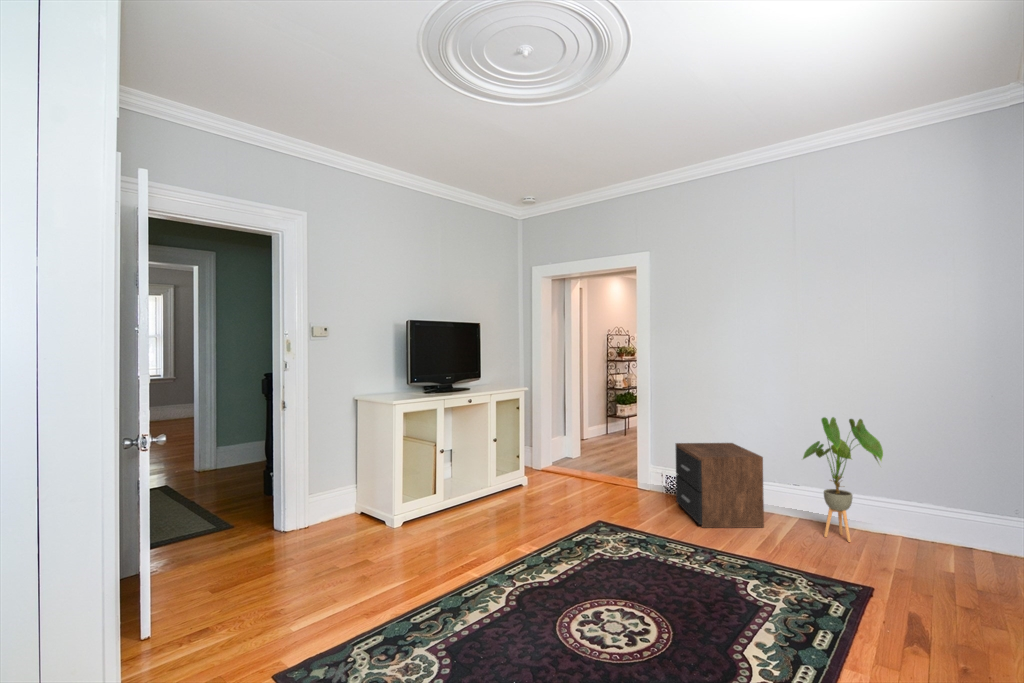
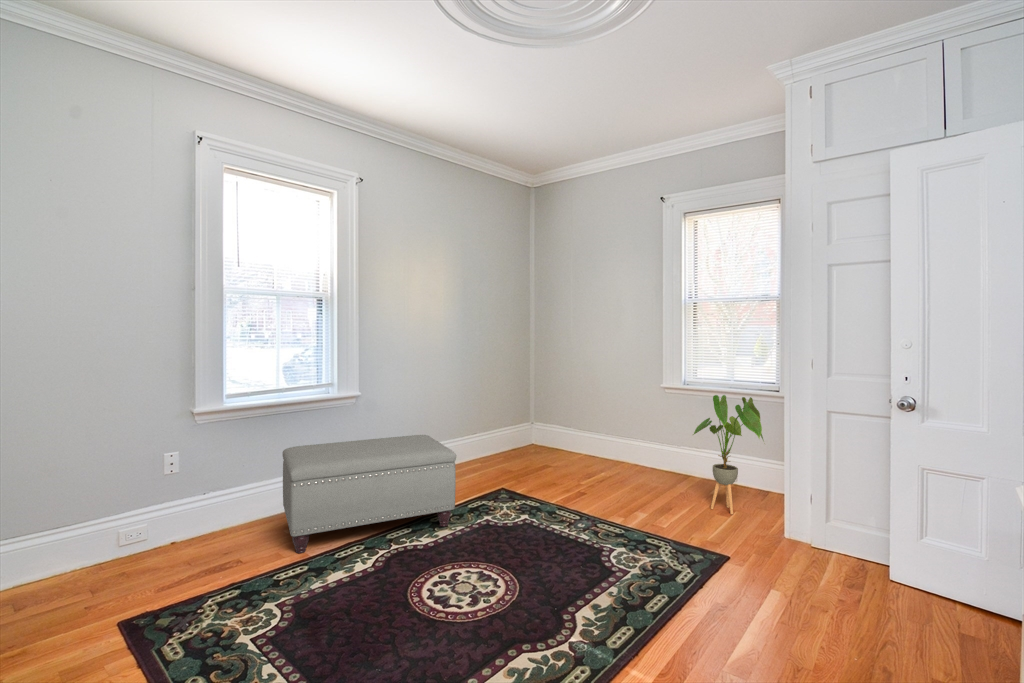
nightstand: present [676,443,764,528] -> none [586,417,660,499]
ottoman: none [389,466,569,594] -> present [283,435,456,553]

